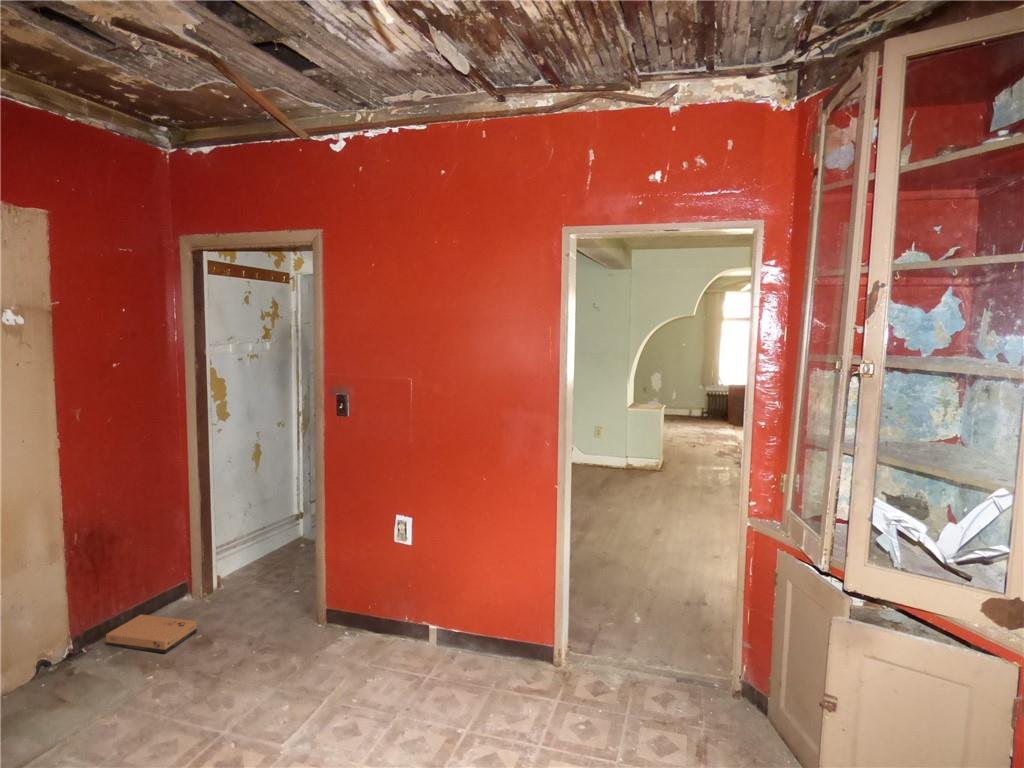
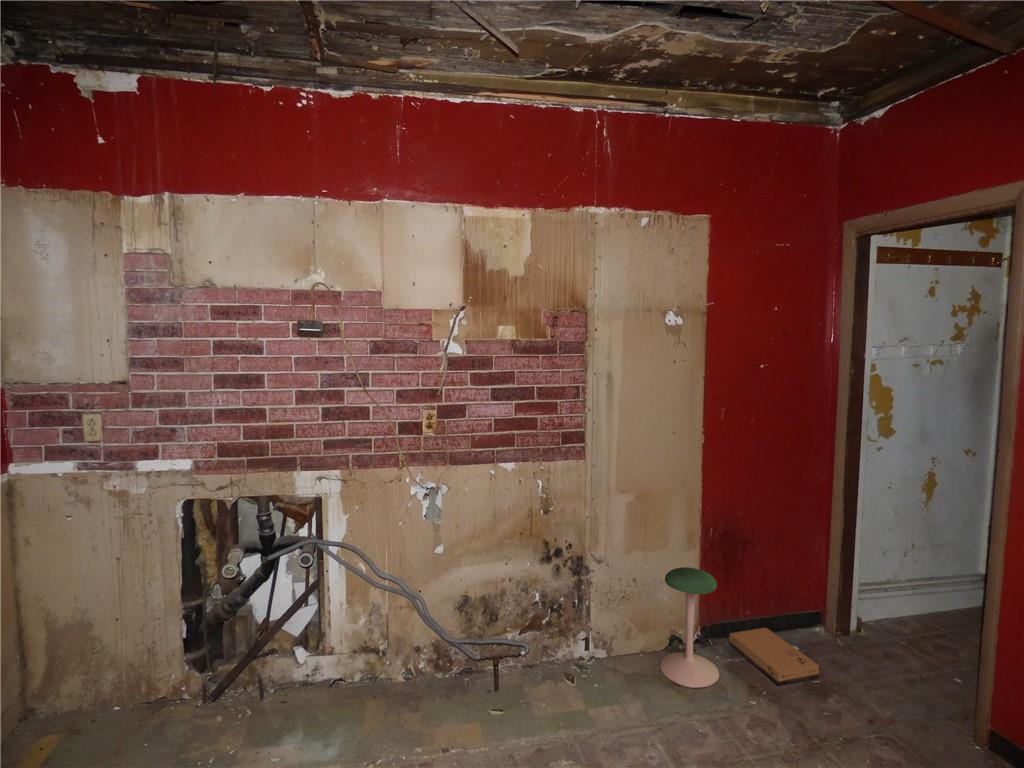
stool: none [32,579,107,704] -> present [660,567,719,688]

